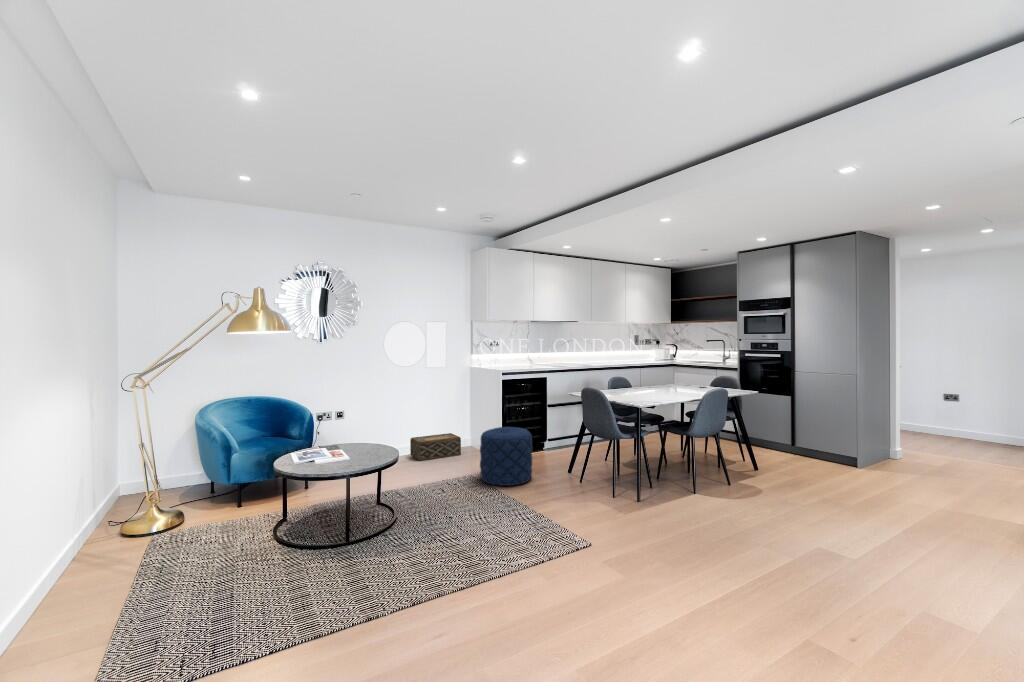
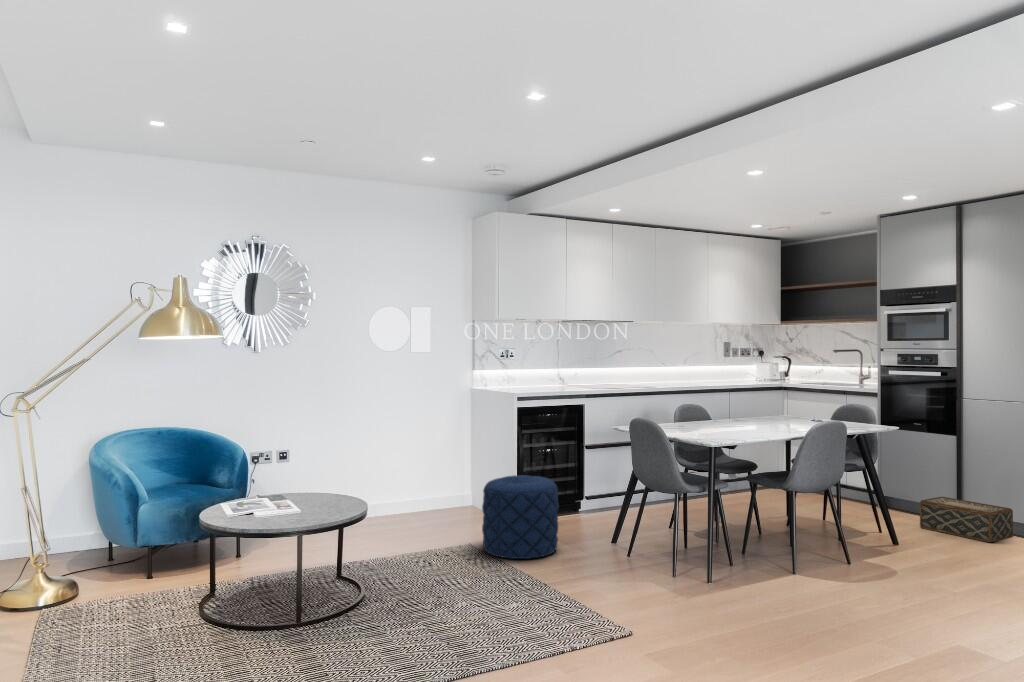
woven basket: present [410,433,461,461] -> present [920,497,1013,542]

